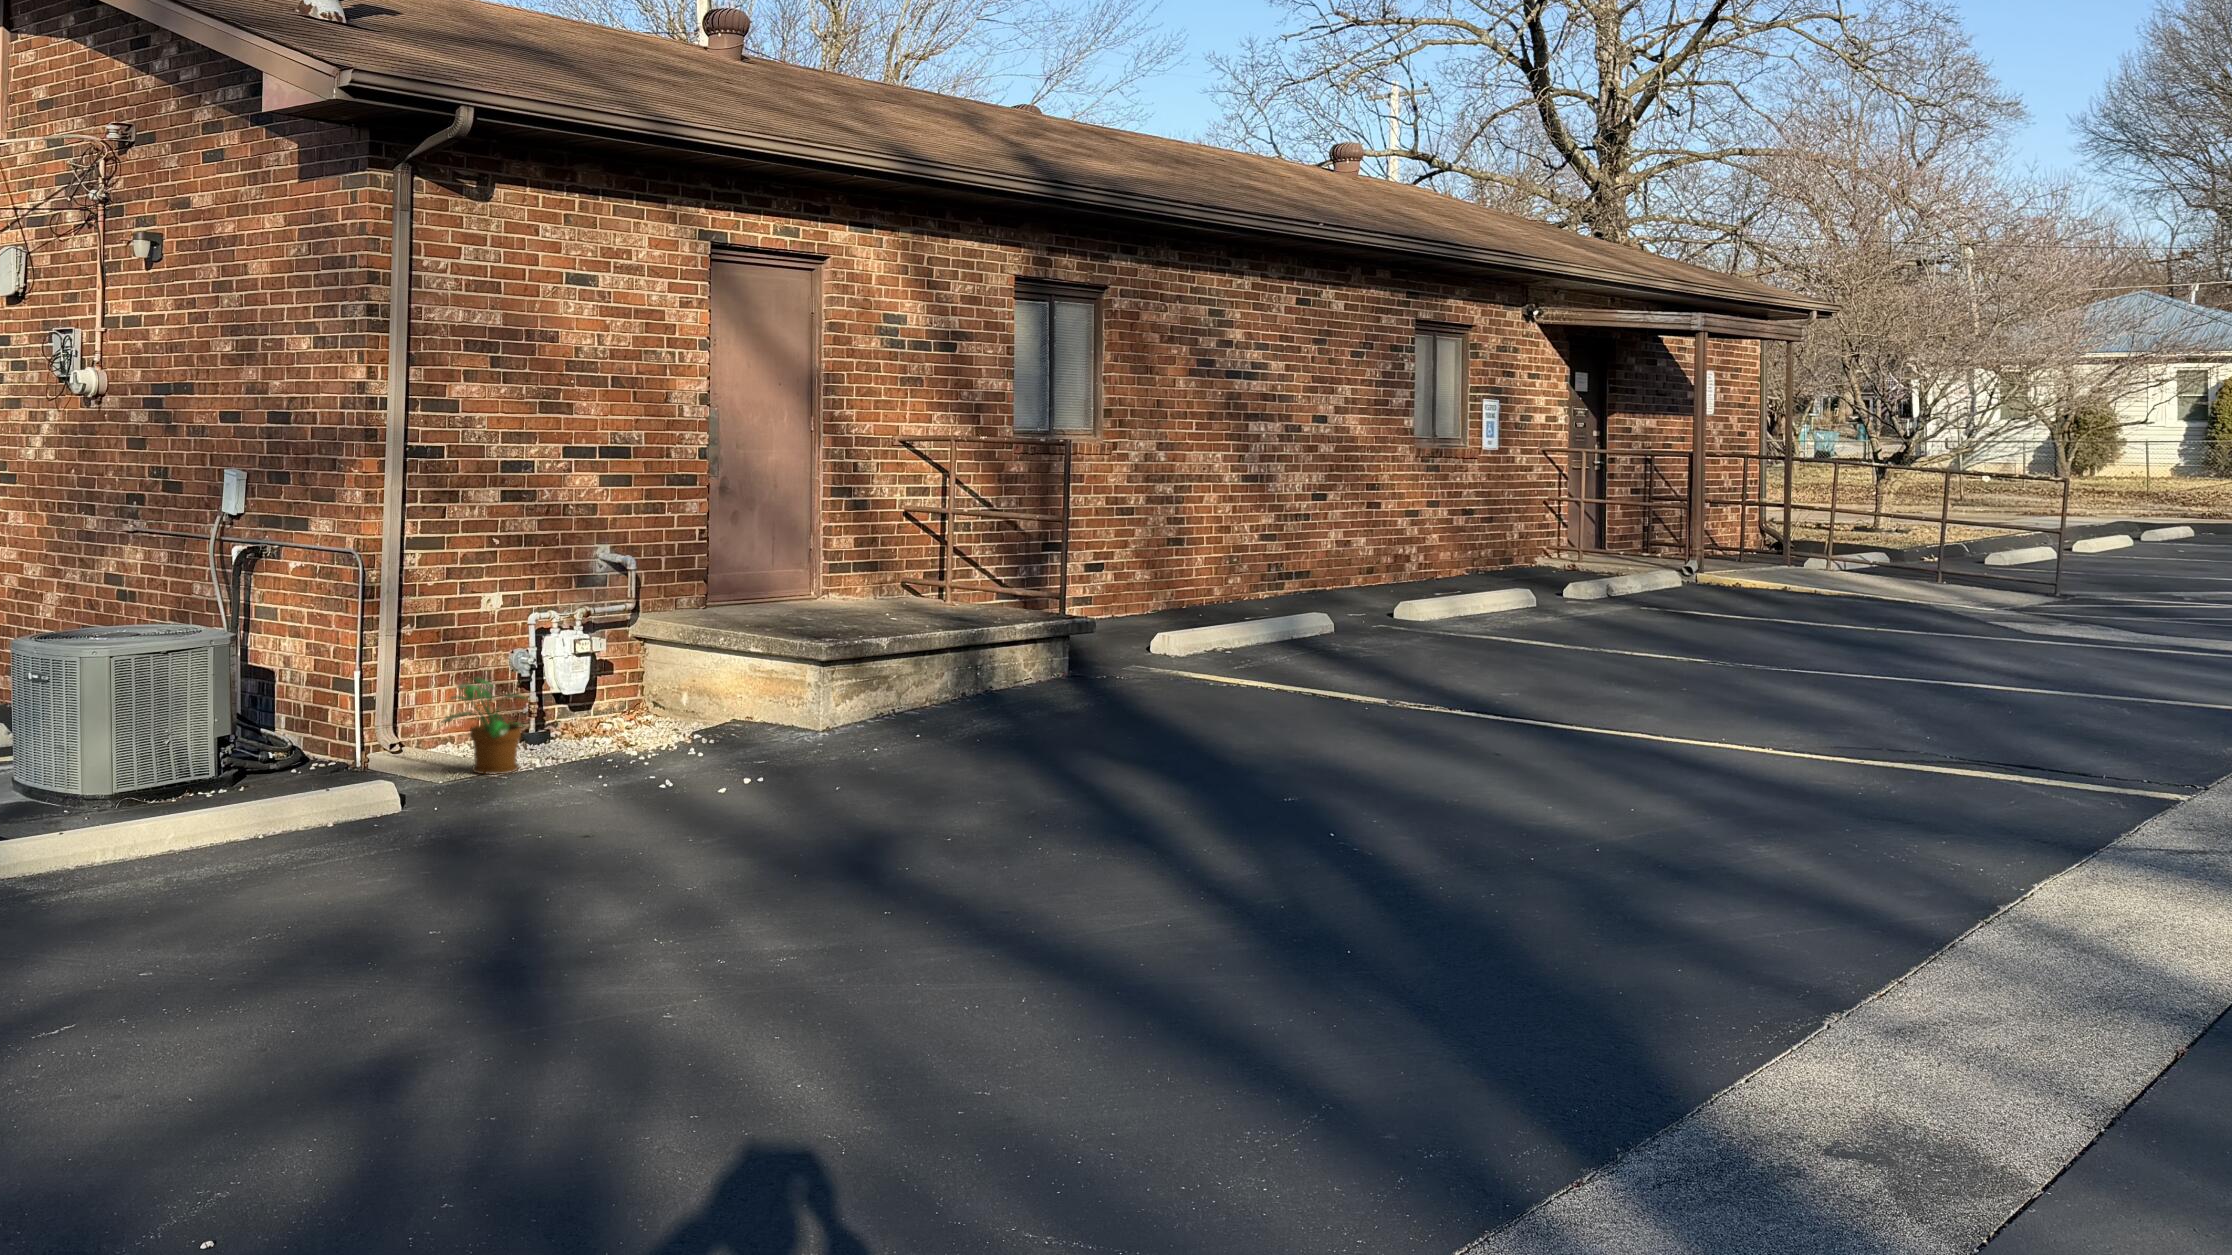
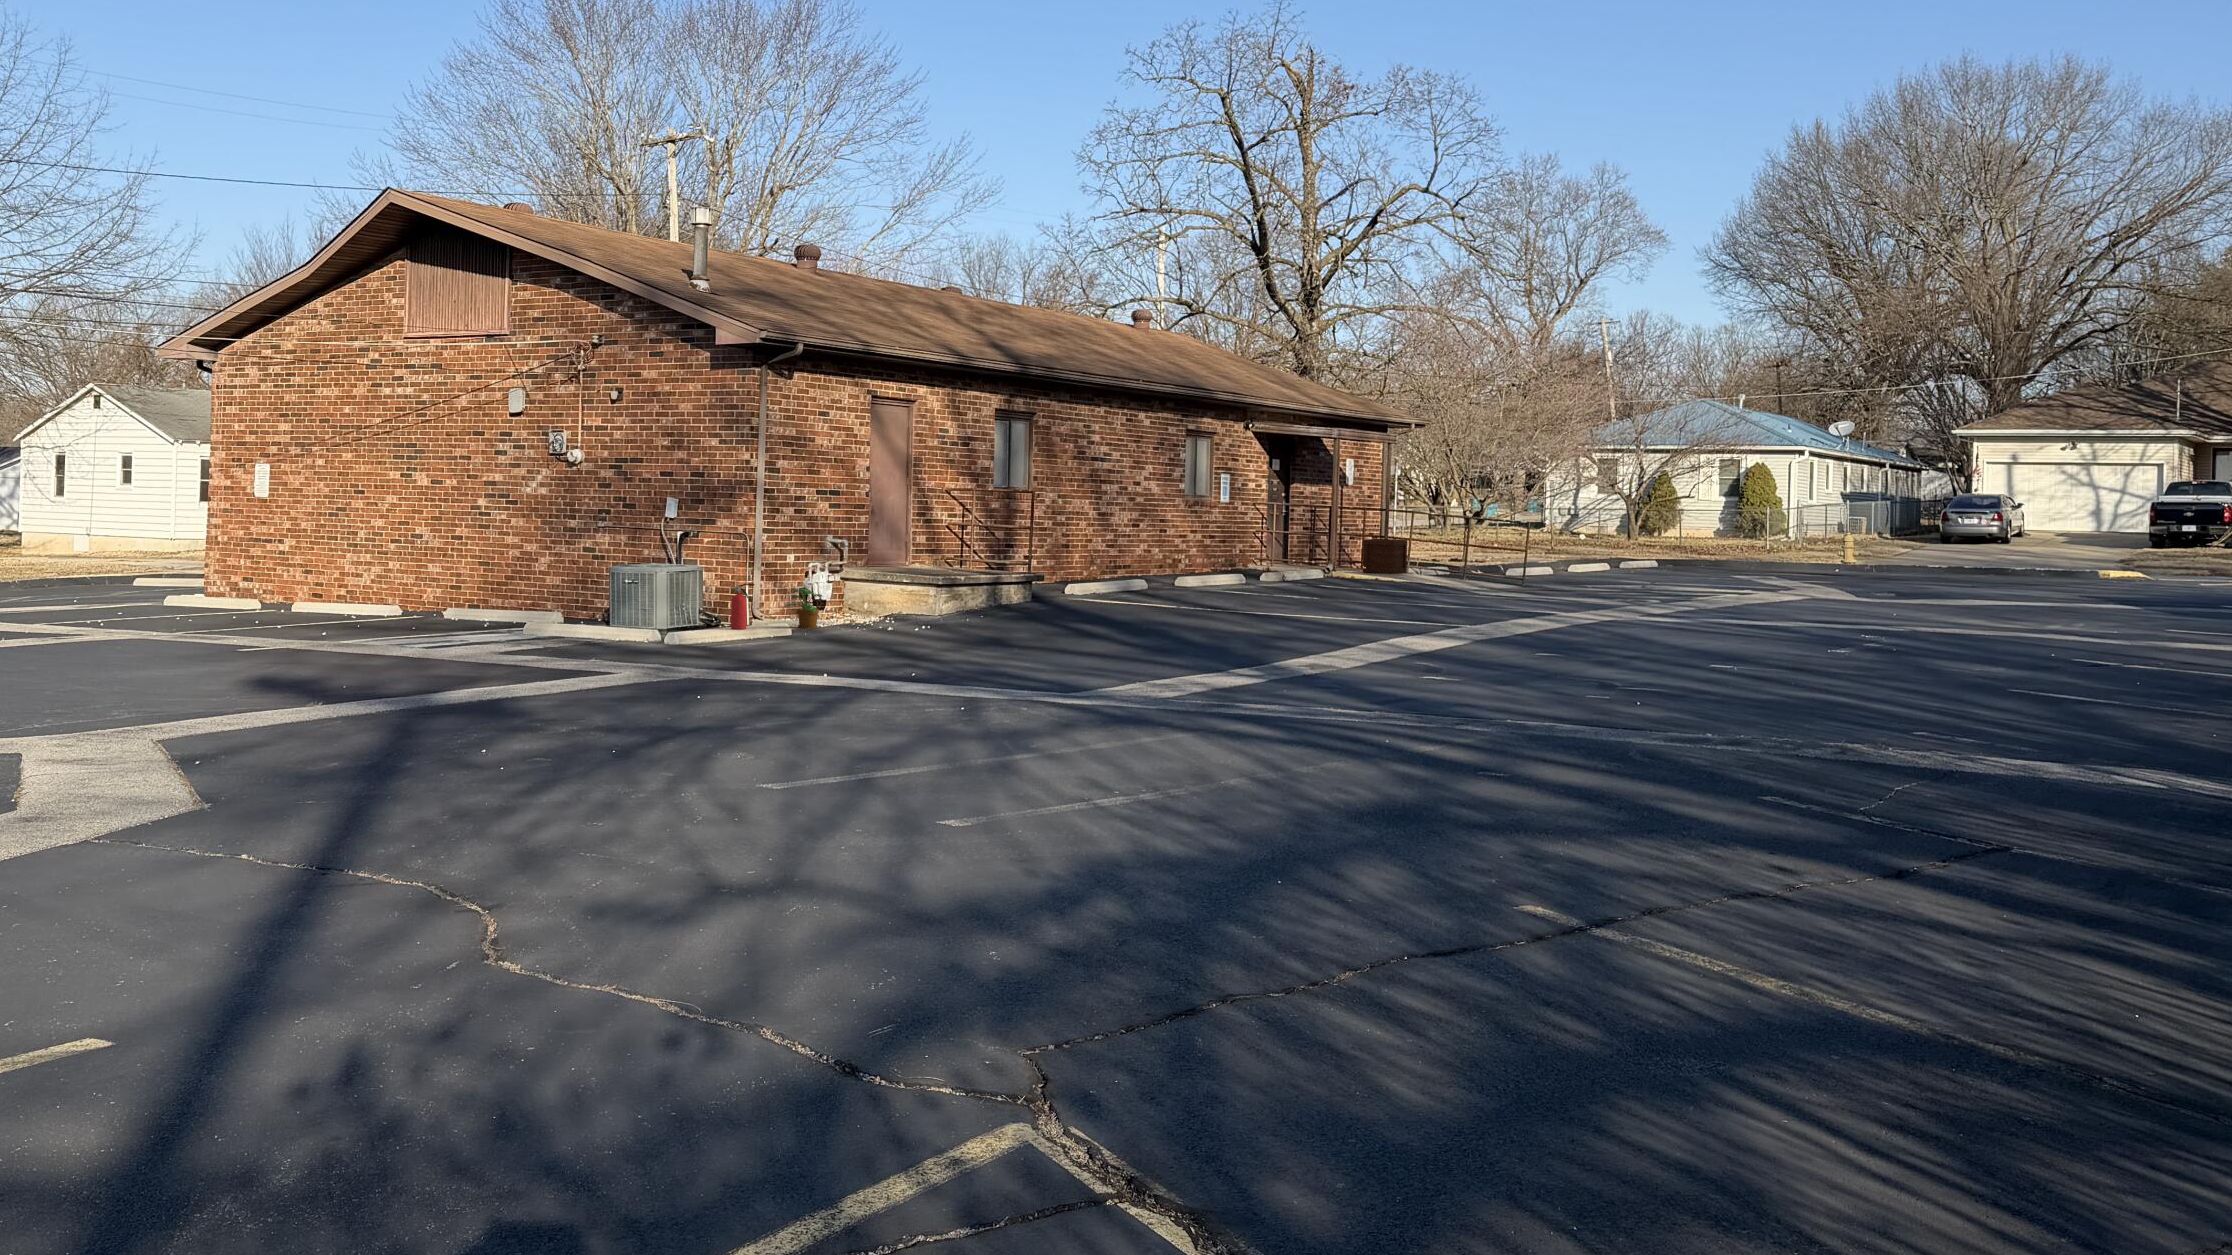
wooden crate: none [1725,500,1800,559] -> present [1363,539,1407,574]
fire extinguisher: none [308,671,360,779] -> present [730,584,755,629]

